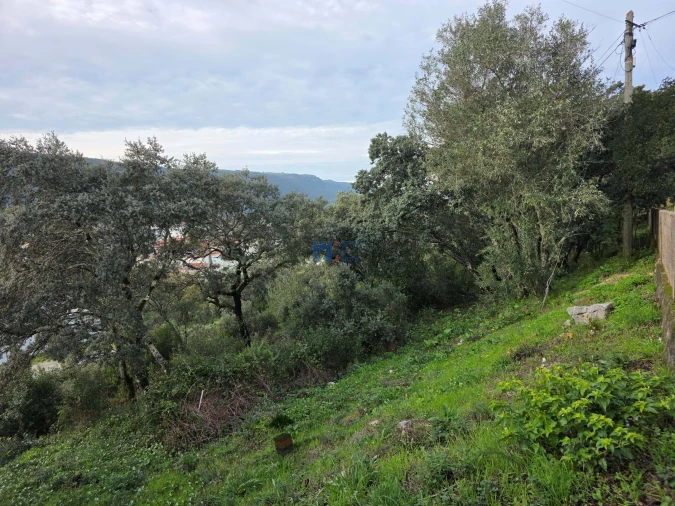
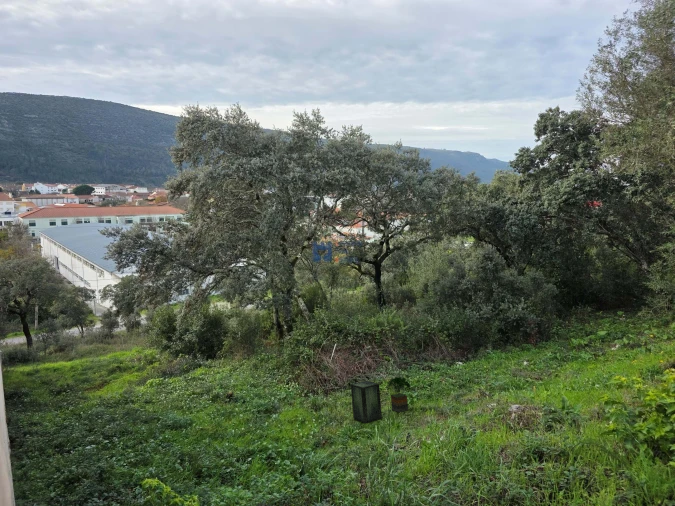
storage box: none [228,430,268,482] -> present [351,381,382,423]

